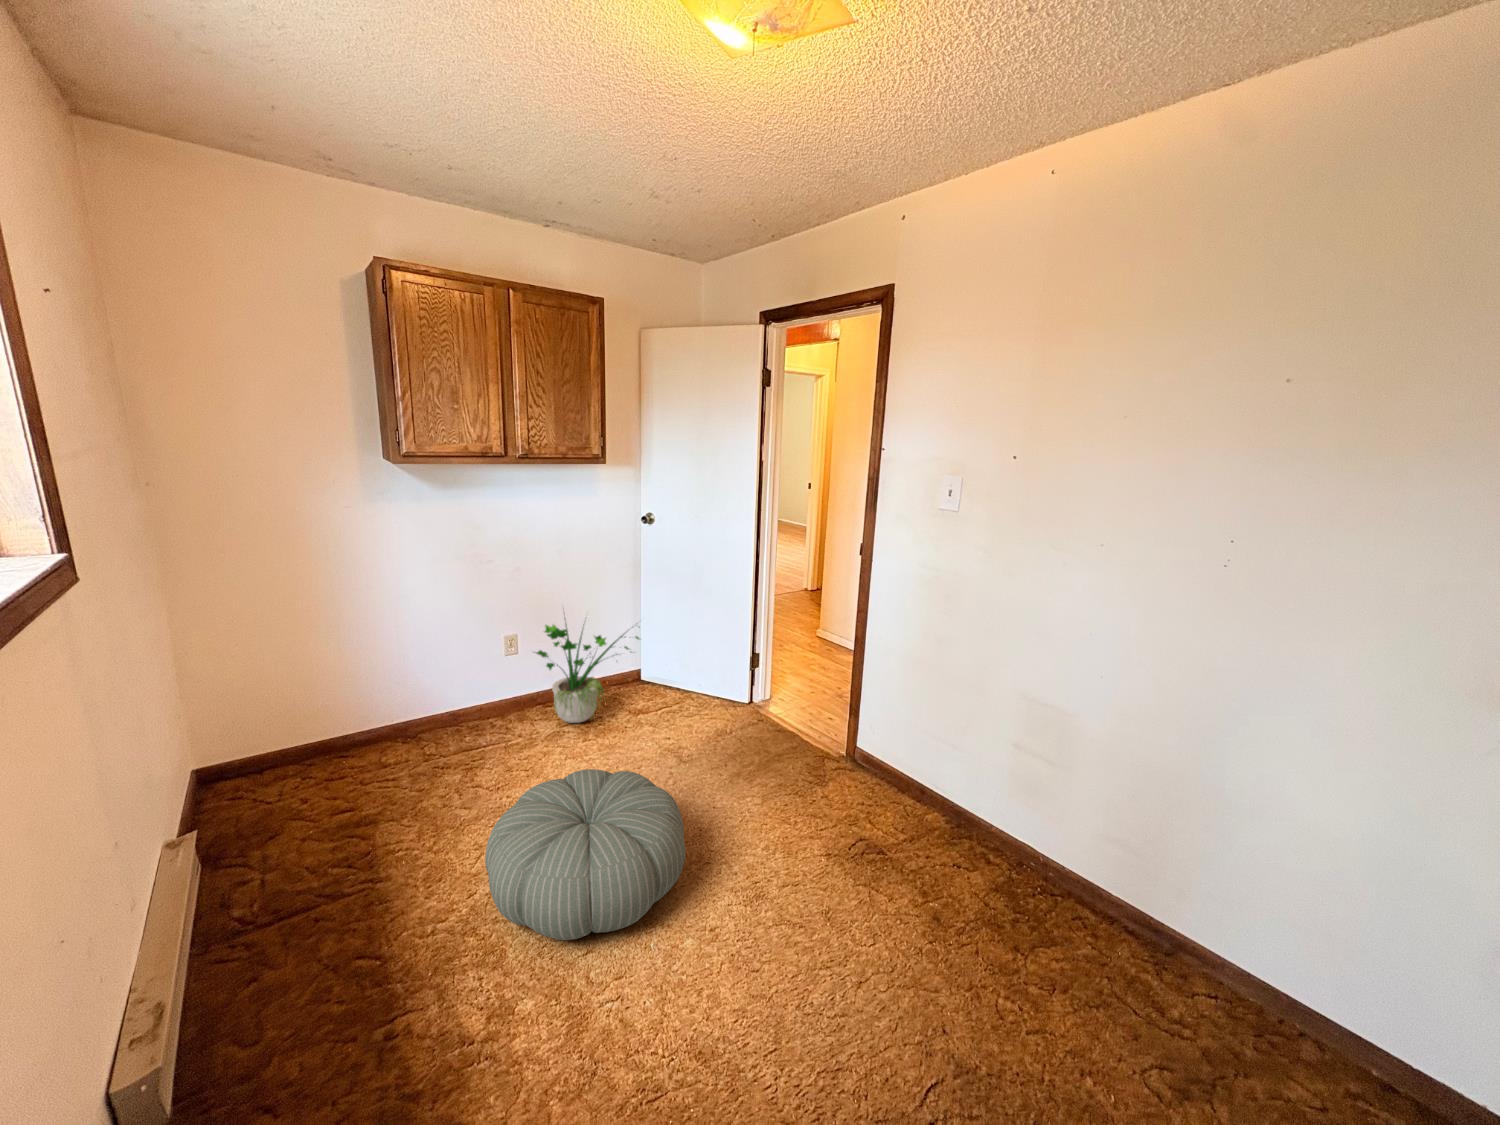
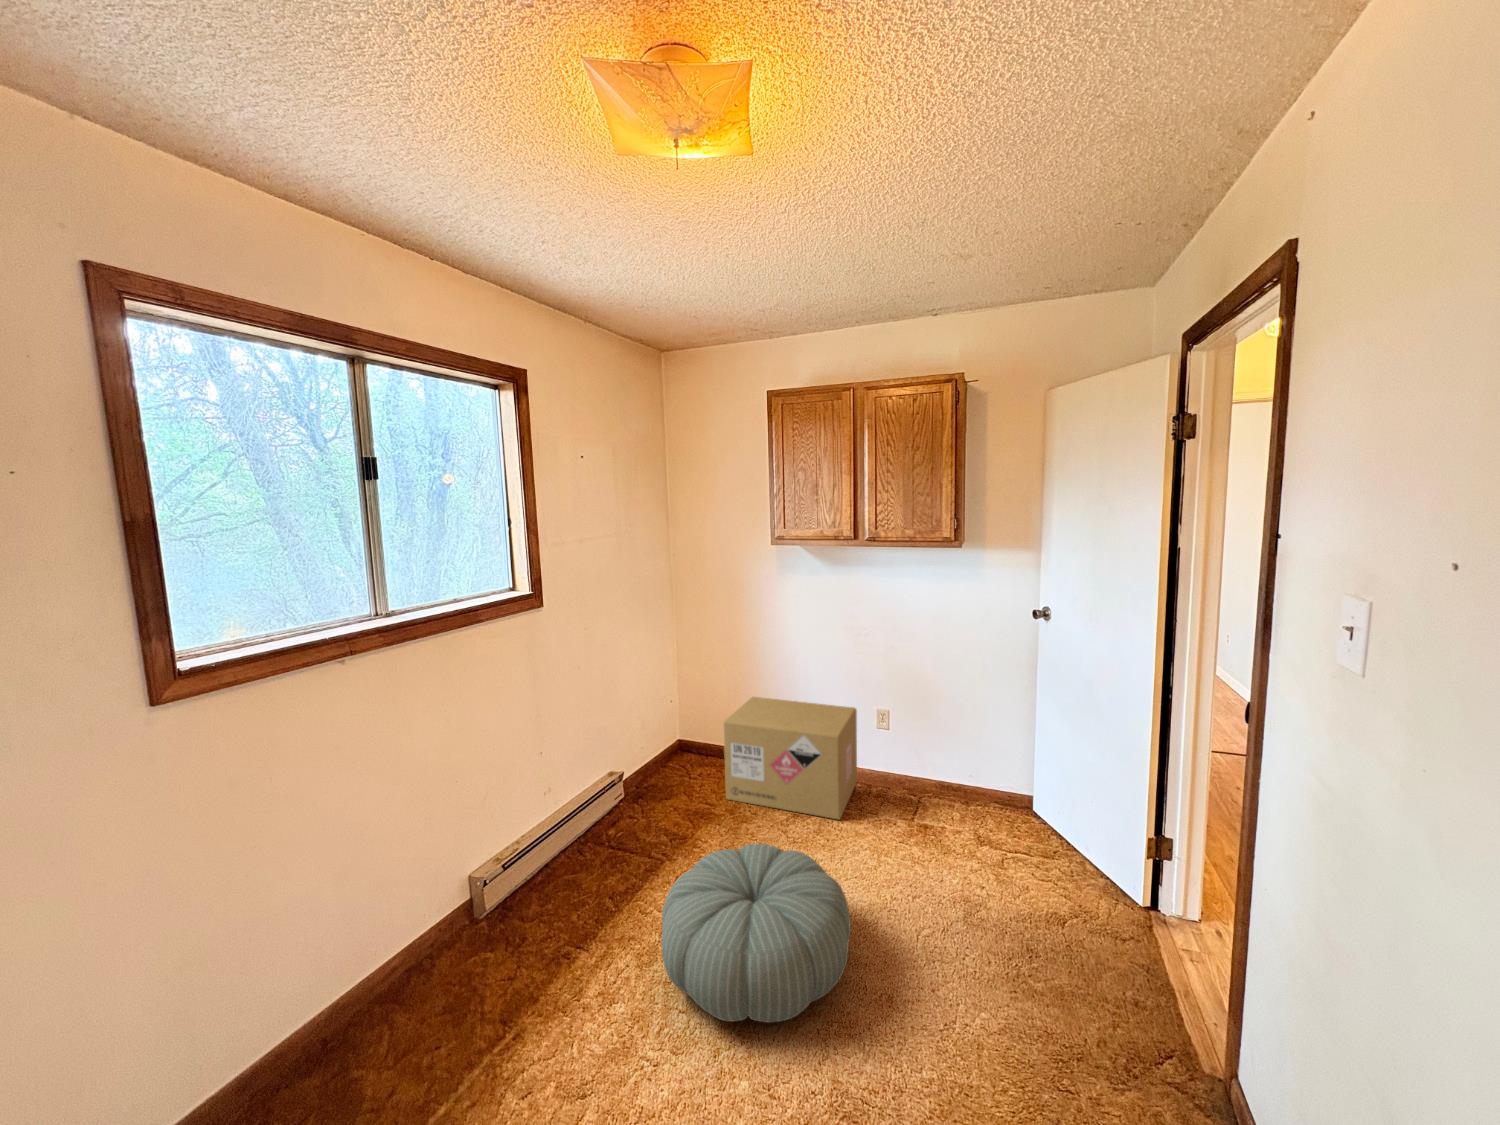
potted plant: present [536,618,640,723] -> none [879,685,1016,824]
cardboard box: none [338,643,516,800] -> present [724,697,857,820]

